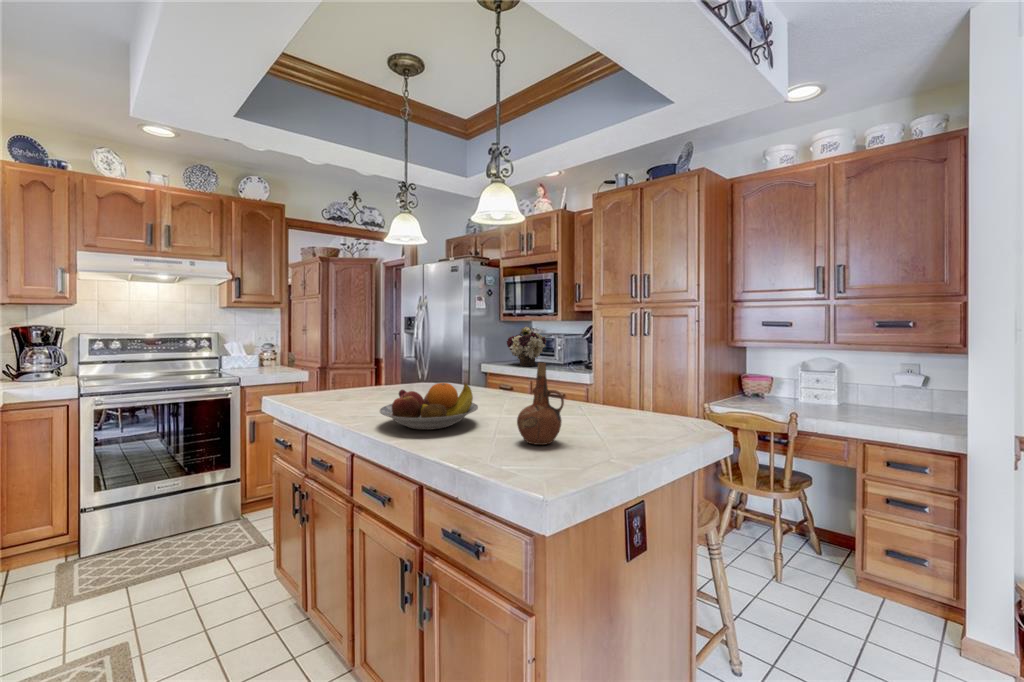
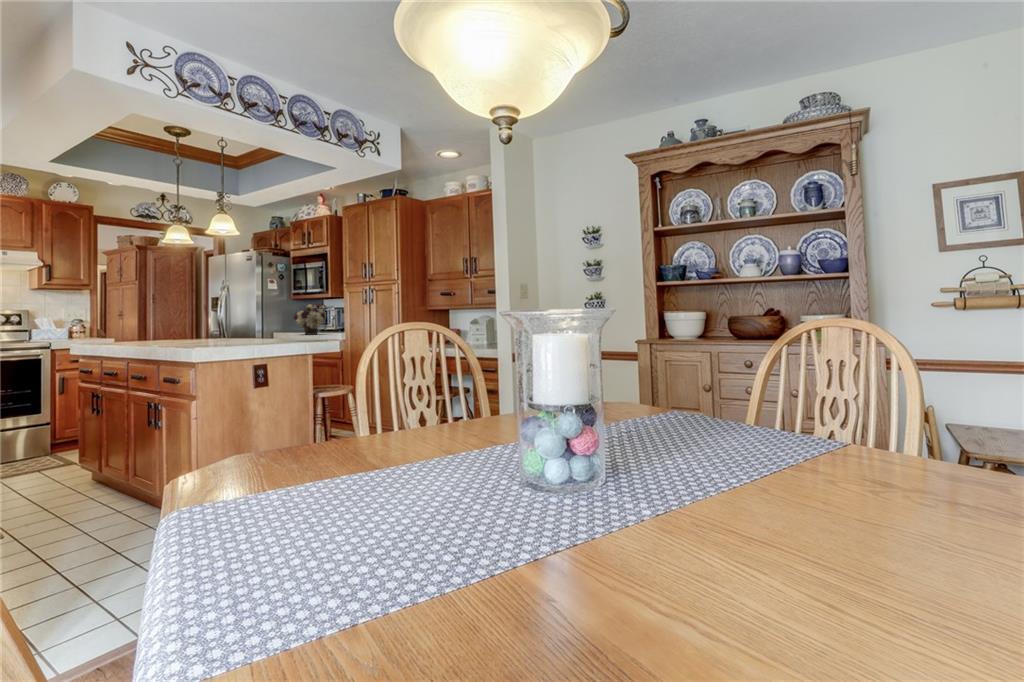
ceramic pitcher: present [517,363,564,445] -> none [214,301,242,344]
fruit bowl: present [380,383,478,430] -> none [137,319,207,344]

